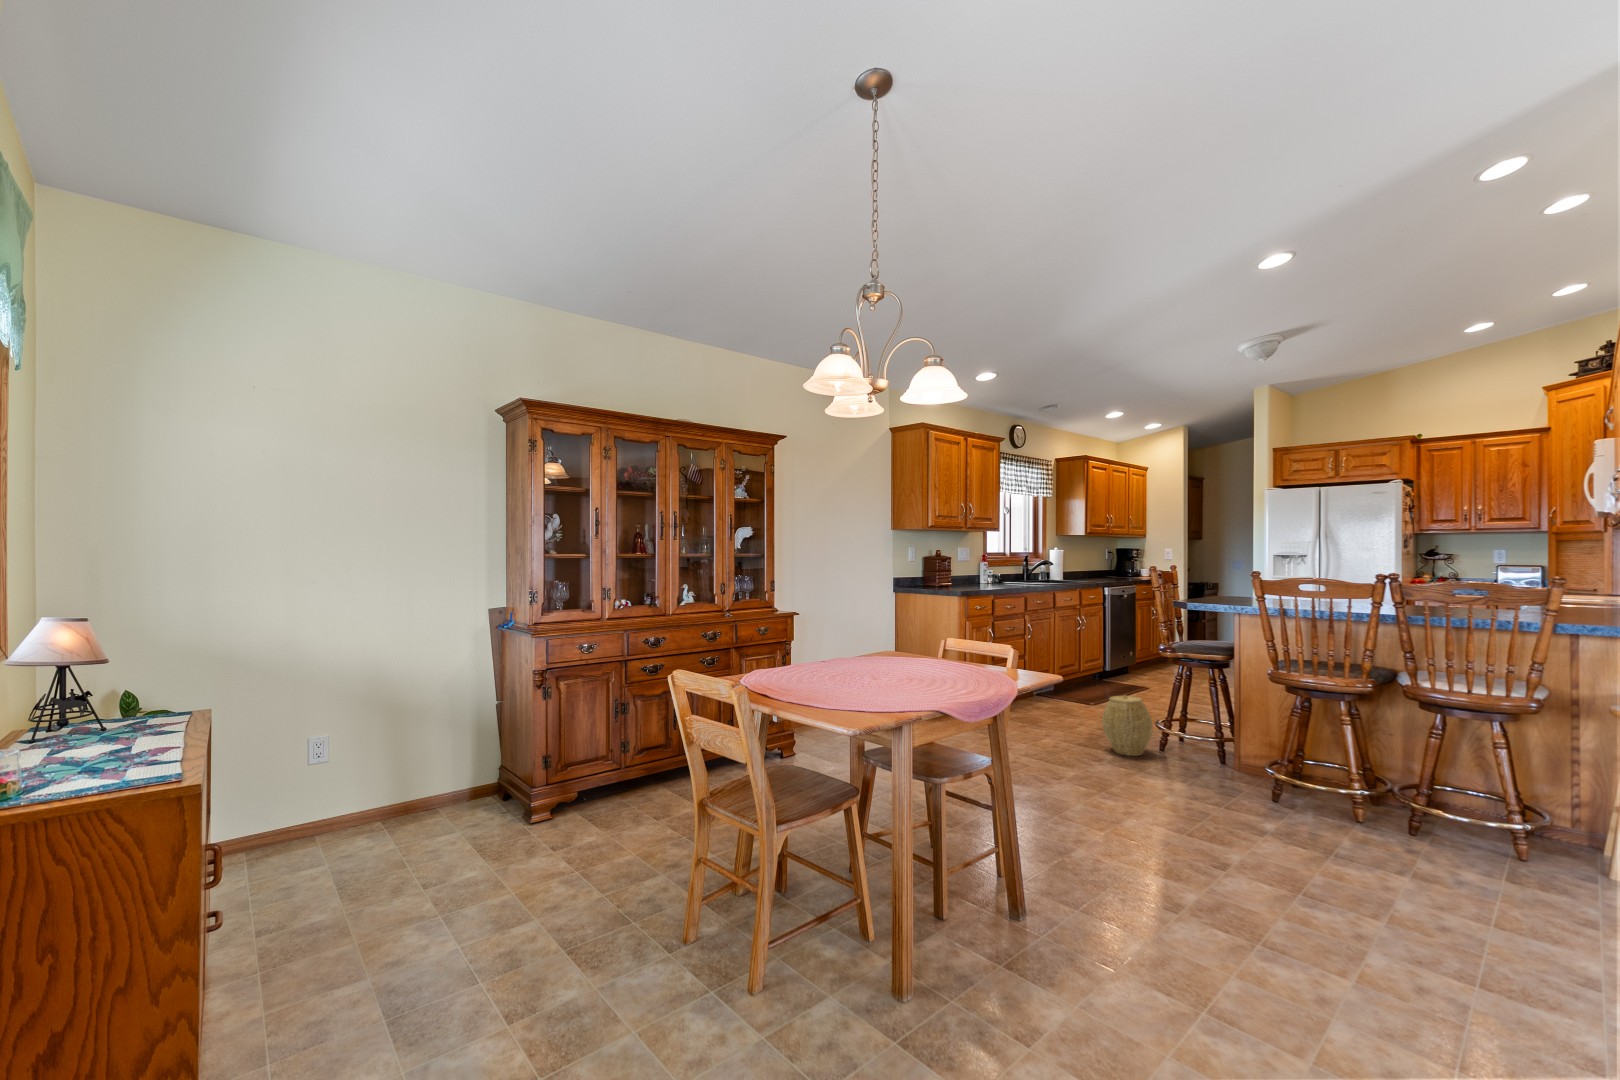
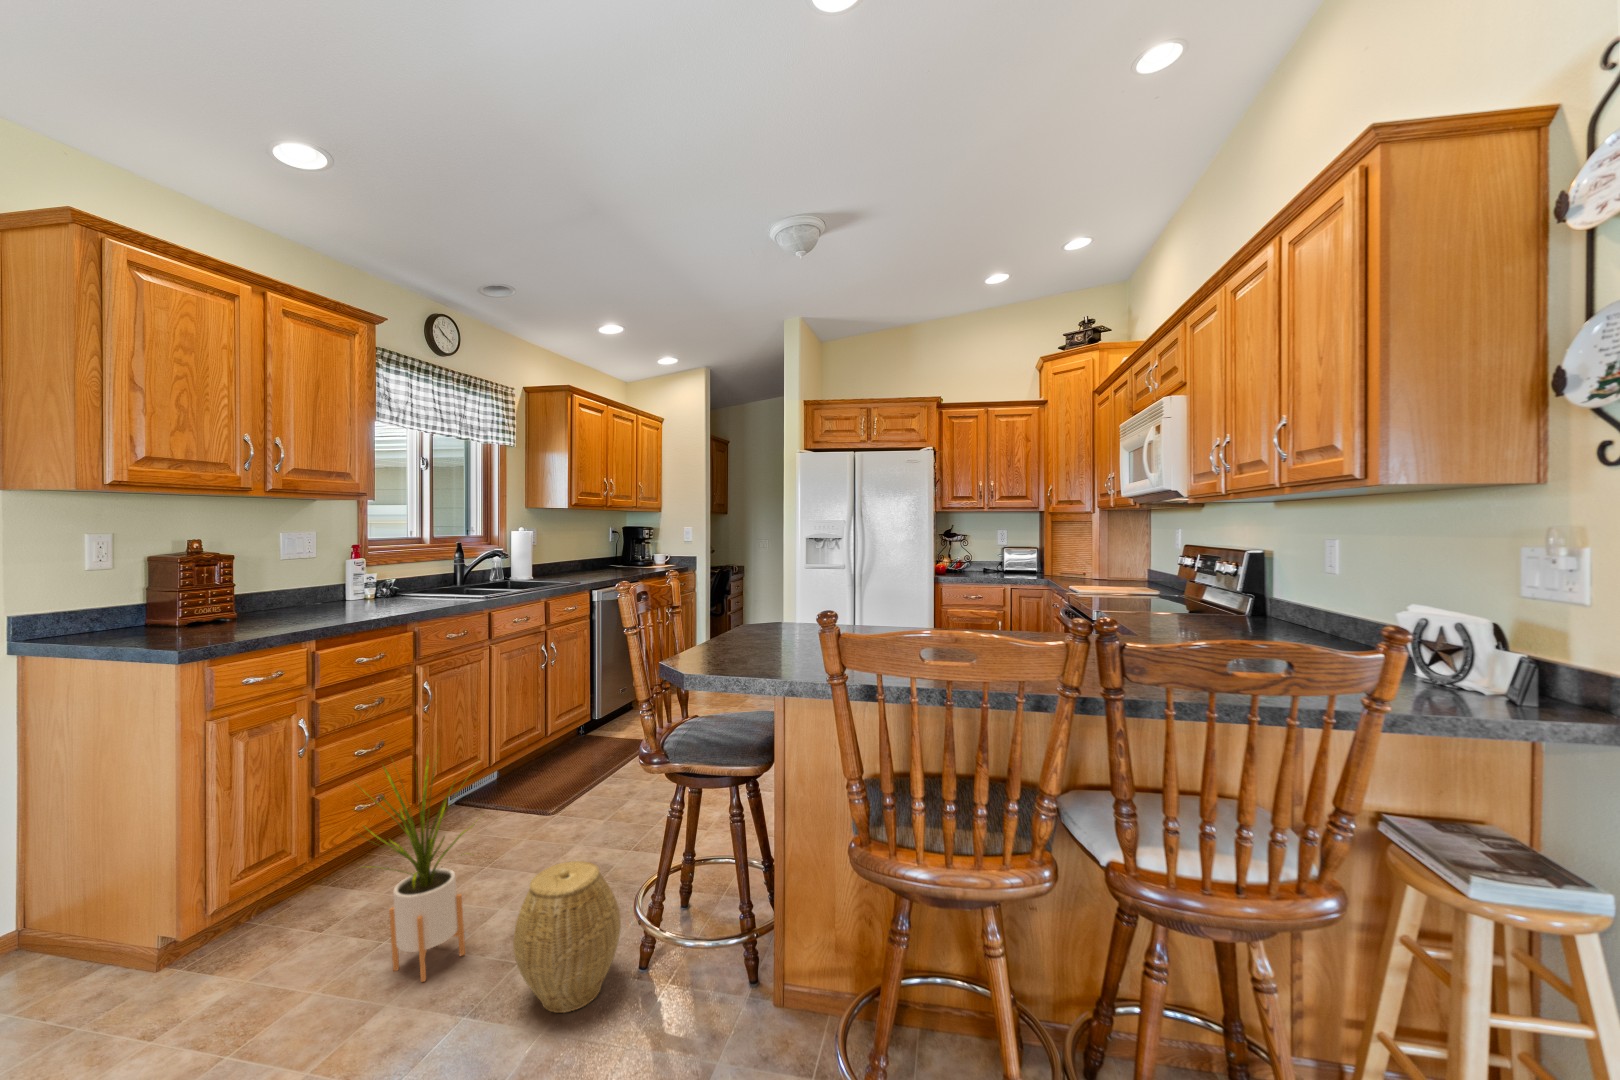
house plant: none [1027,639,1082,739] -> present [354,756,480,982]

